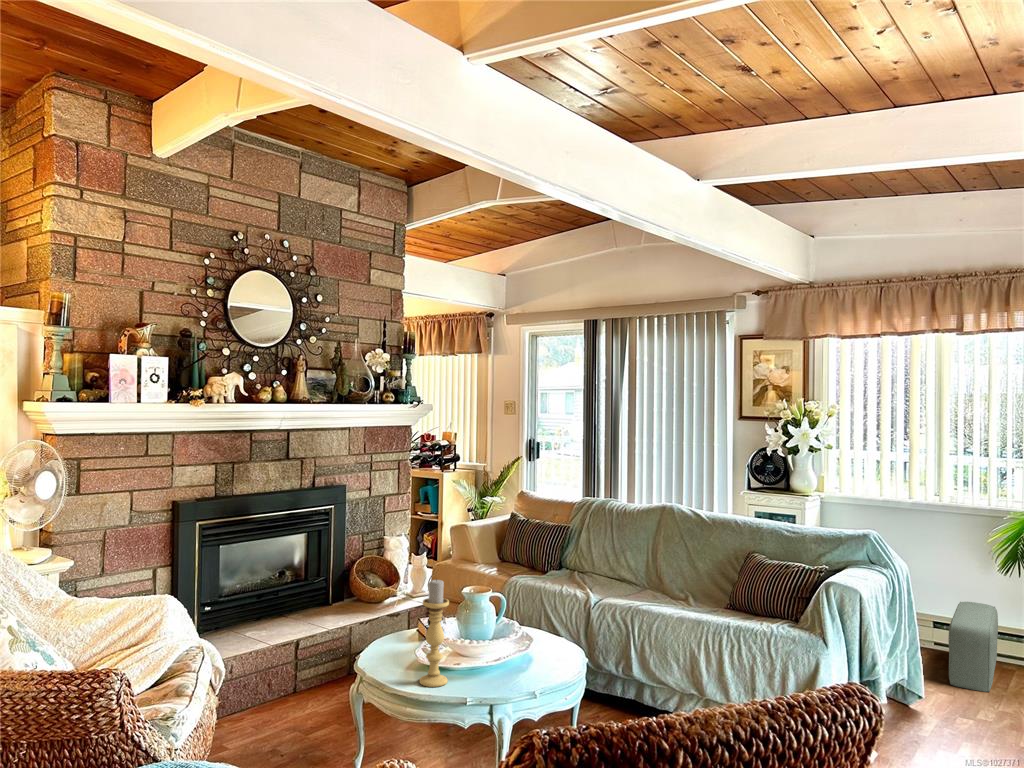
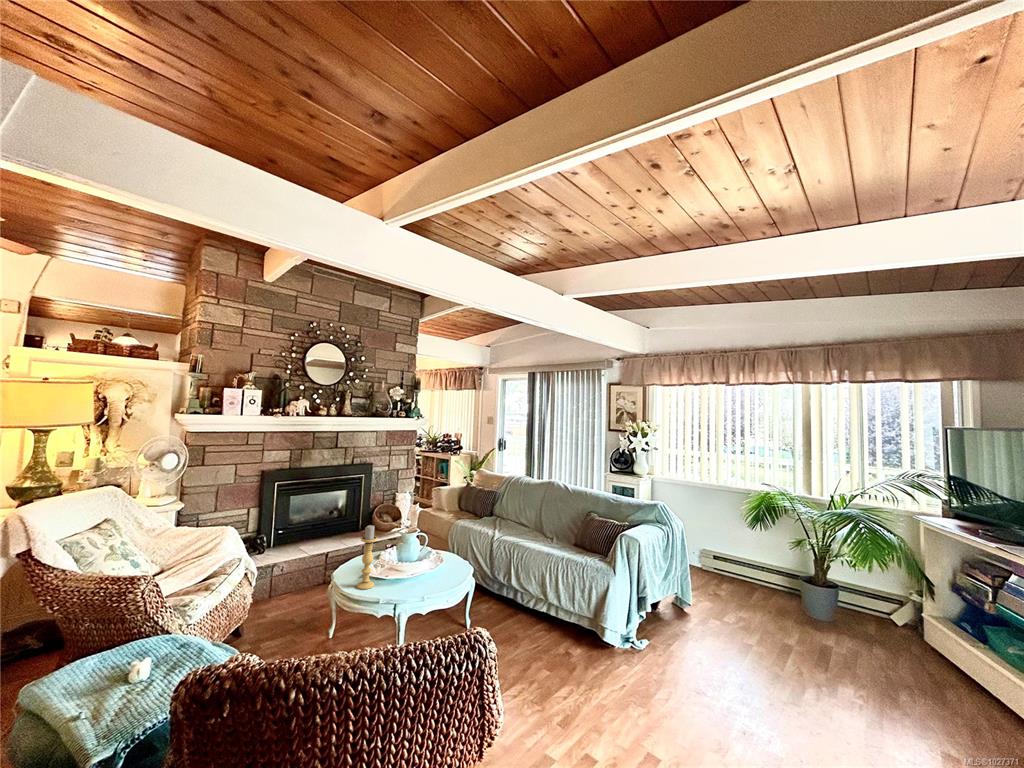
pouf: present [948,602,998,692] -> none [712,545,747,603]

